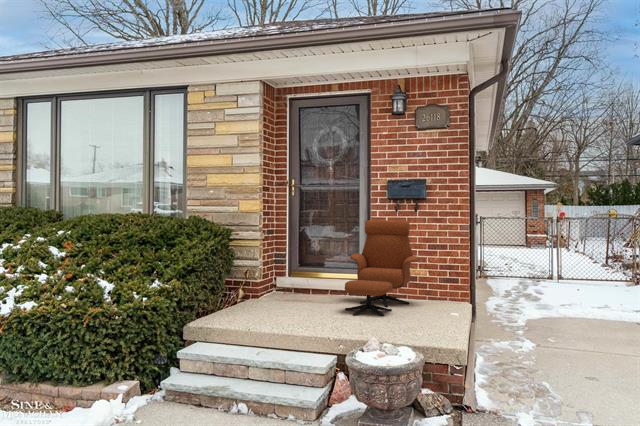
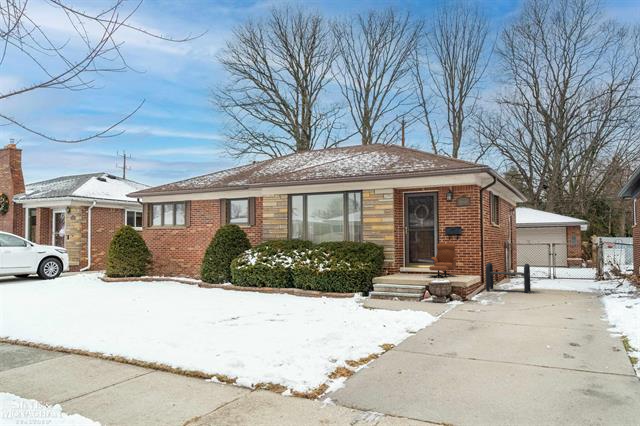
bench: none [478,265,582,345] -> present [486,263,531,293]

